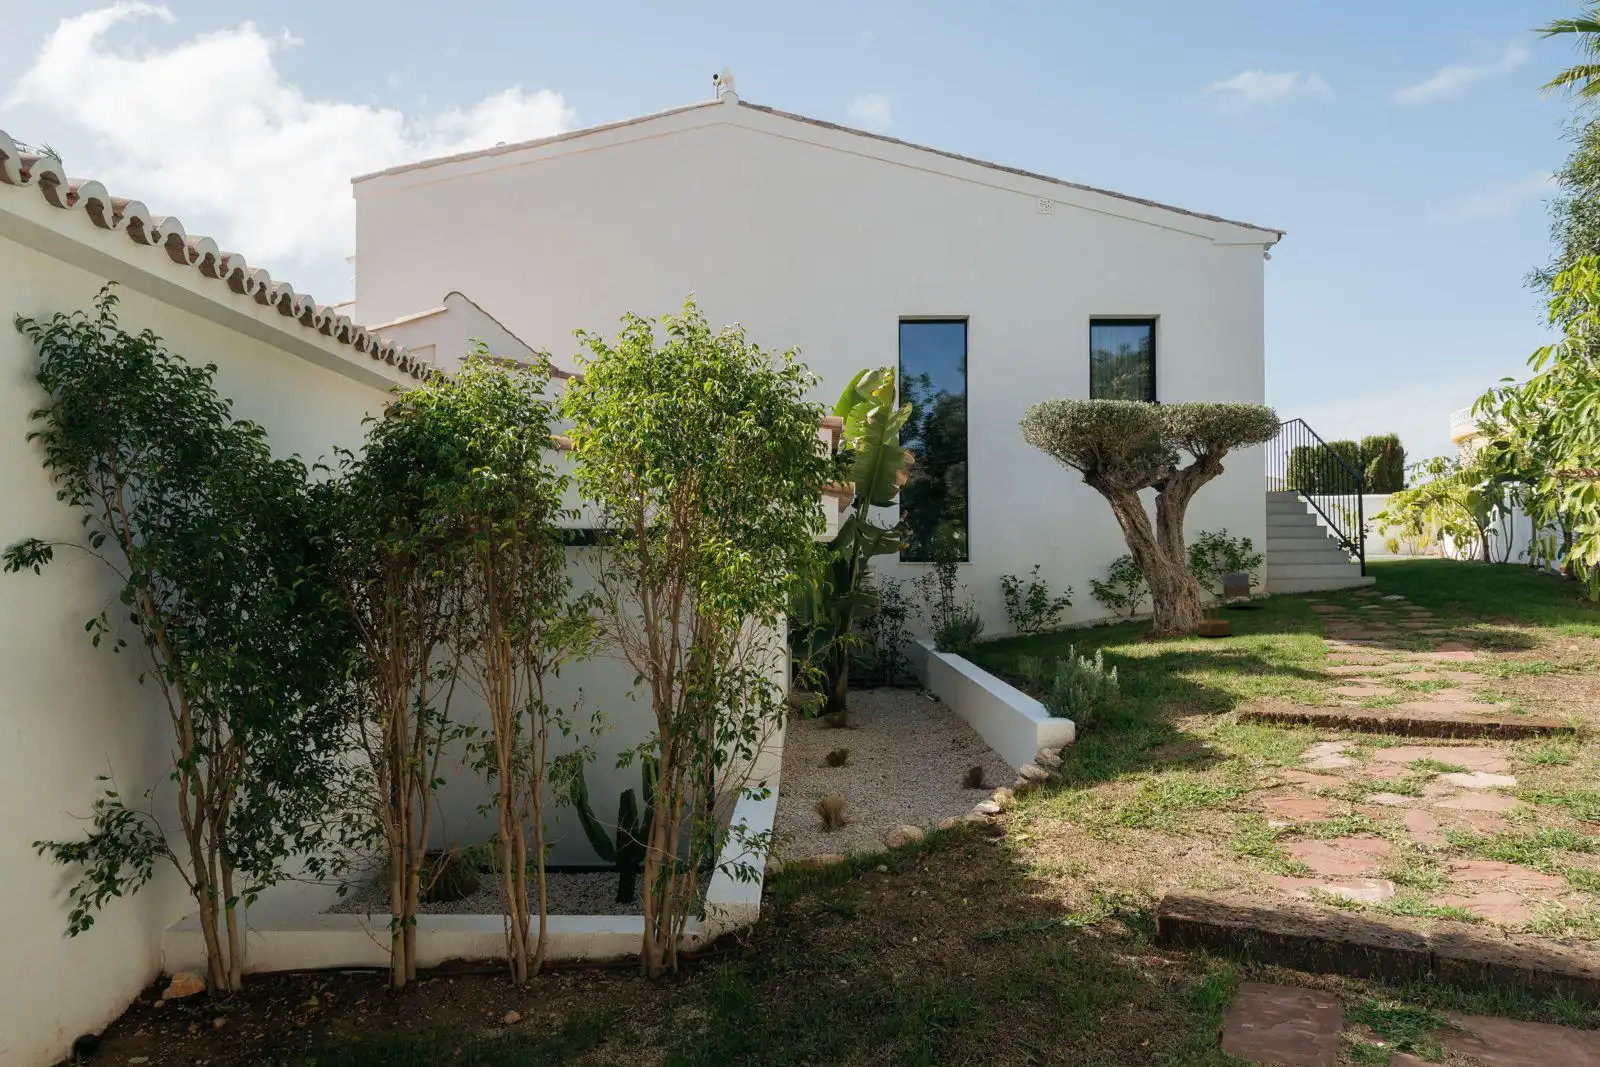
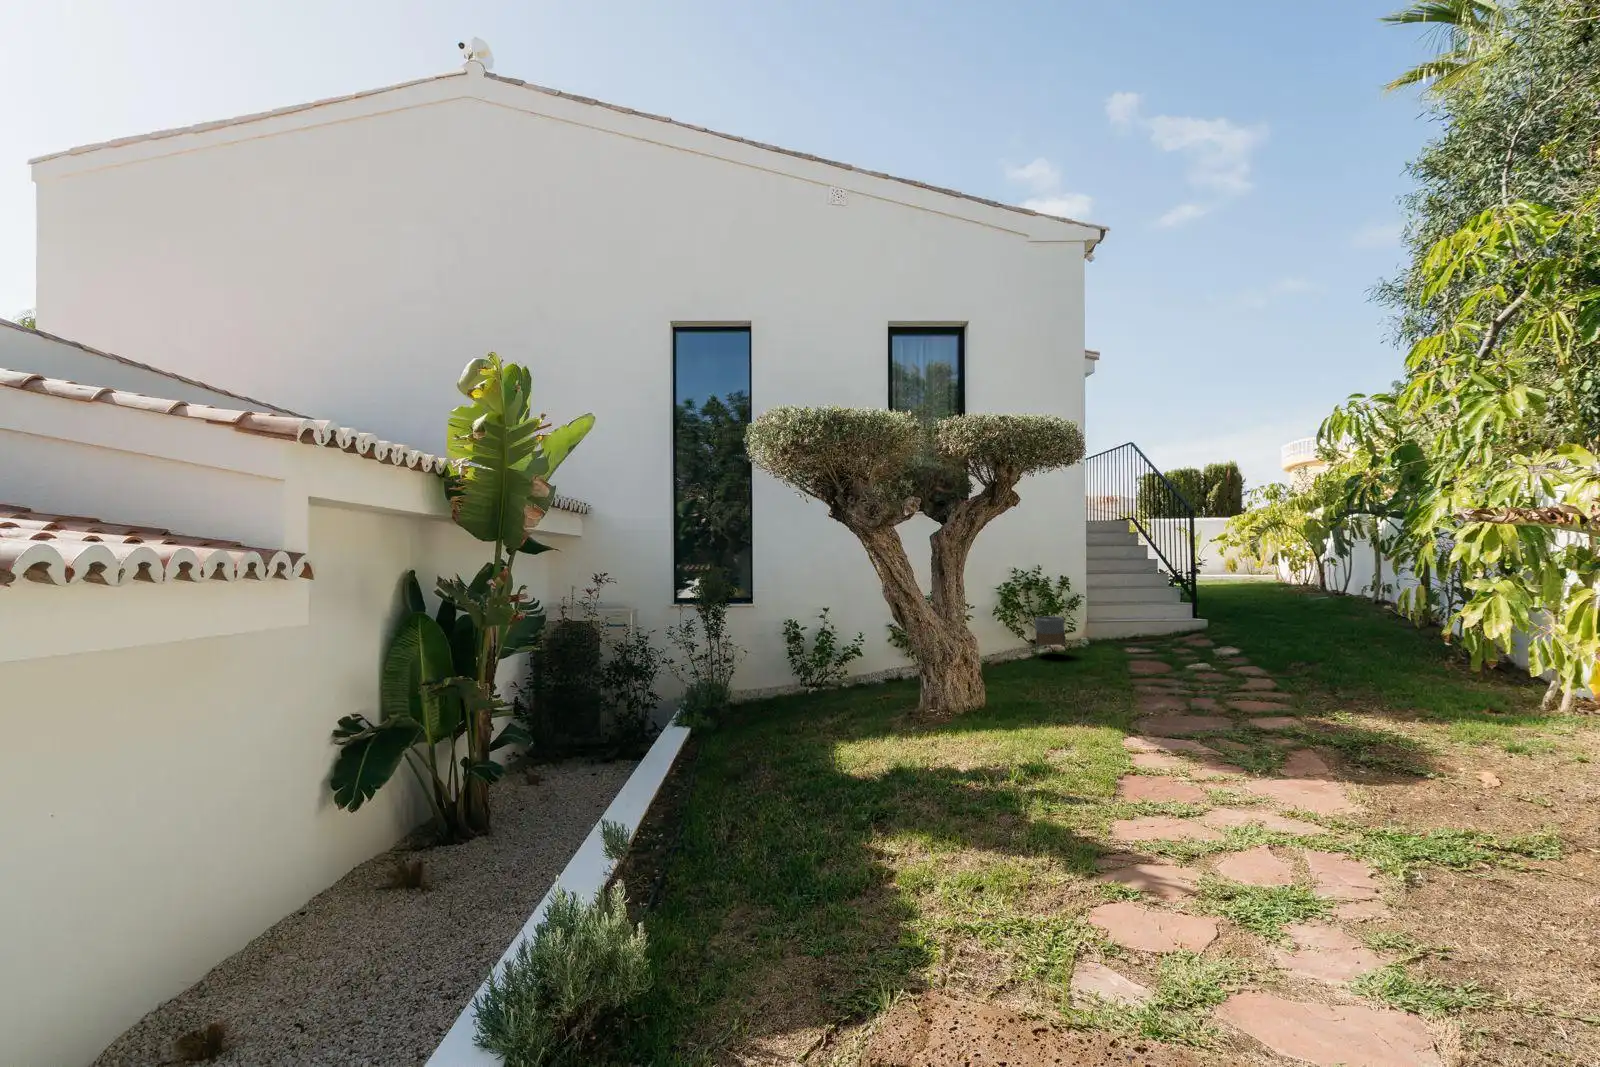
woven basket: present [1198,600,1230,636] -> none [982,665,1021,713]

